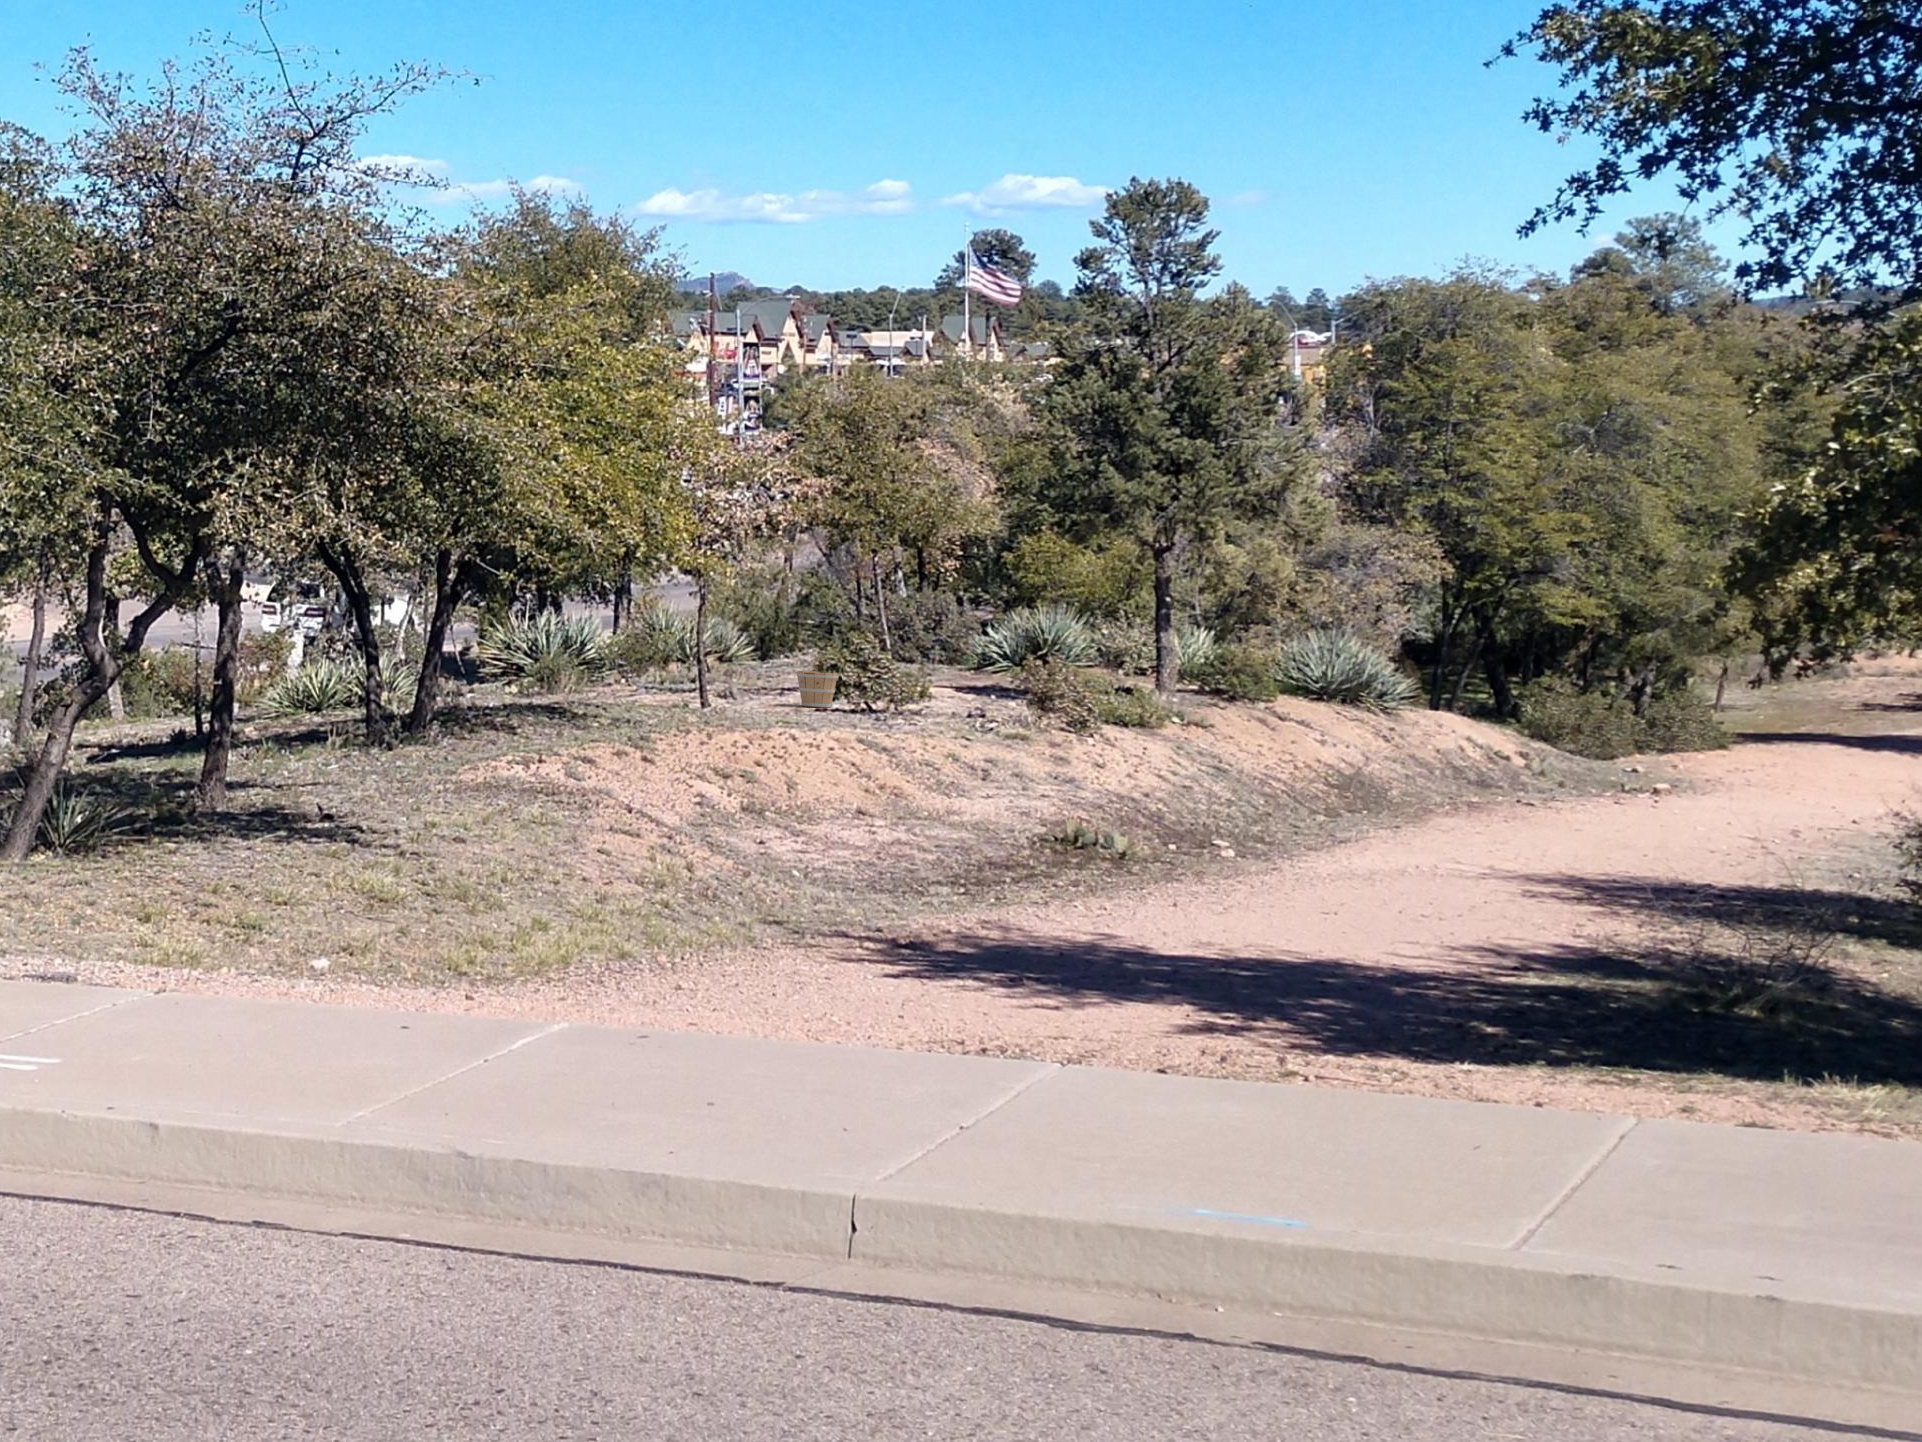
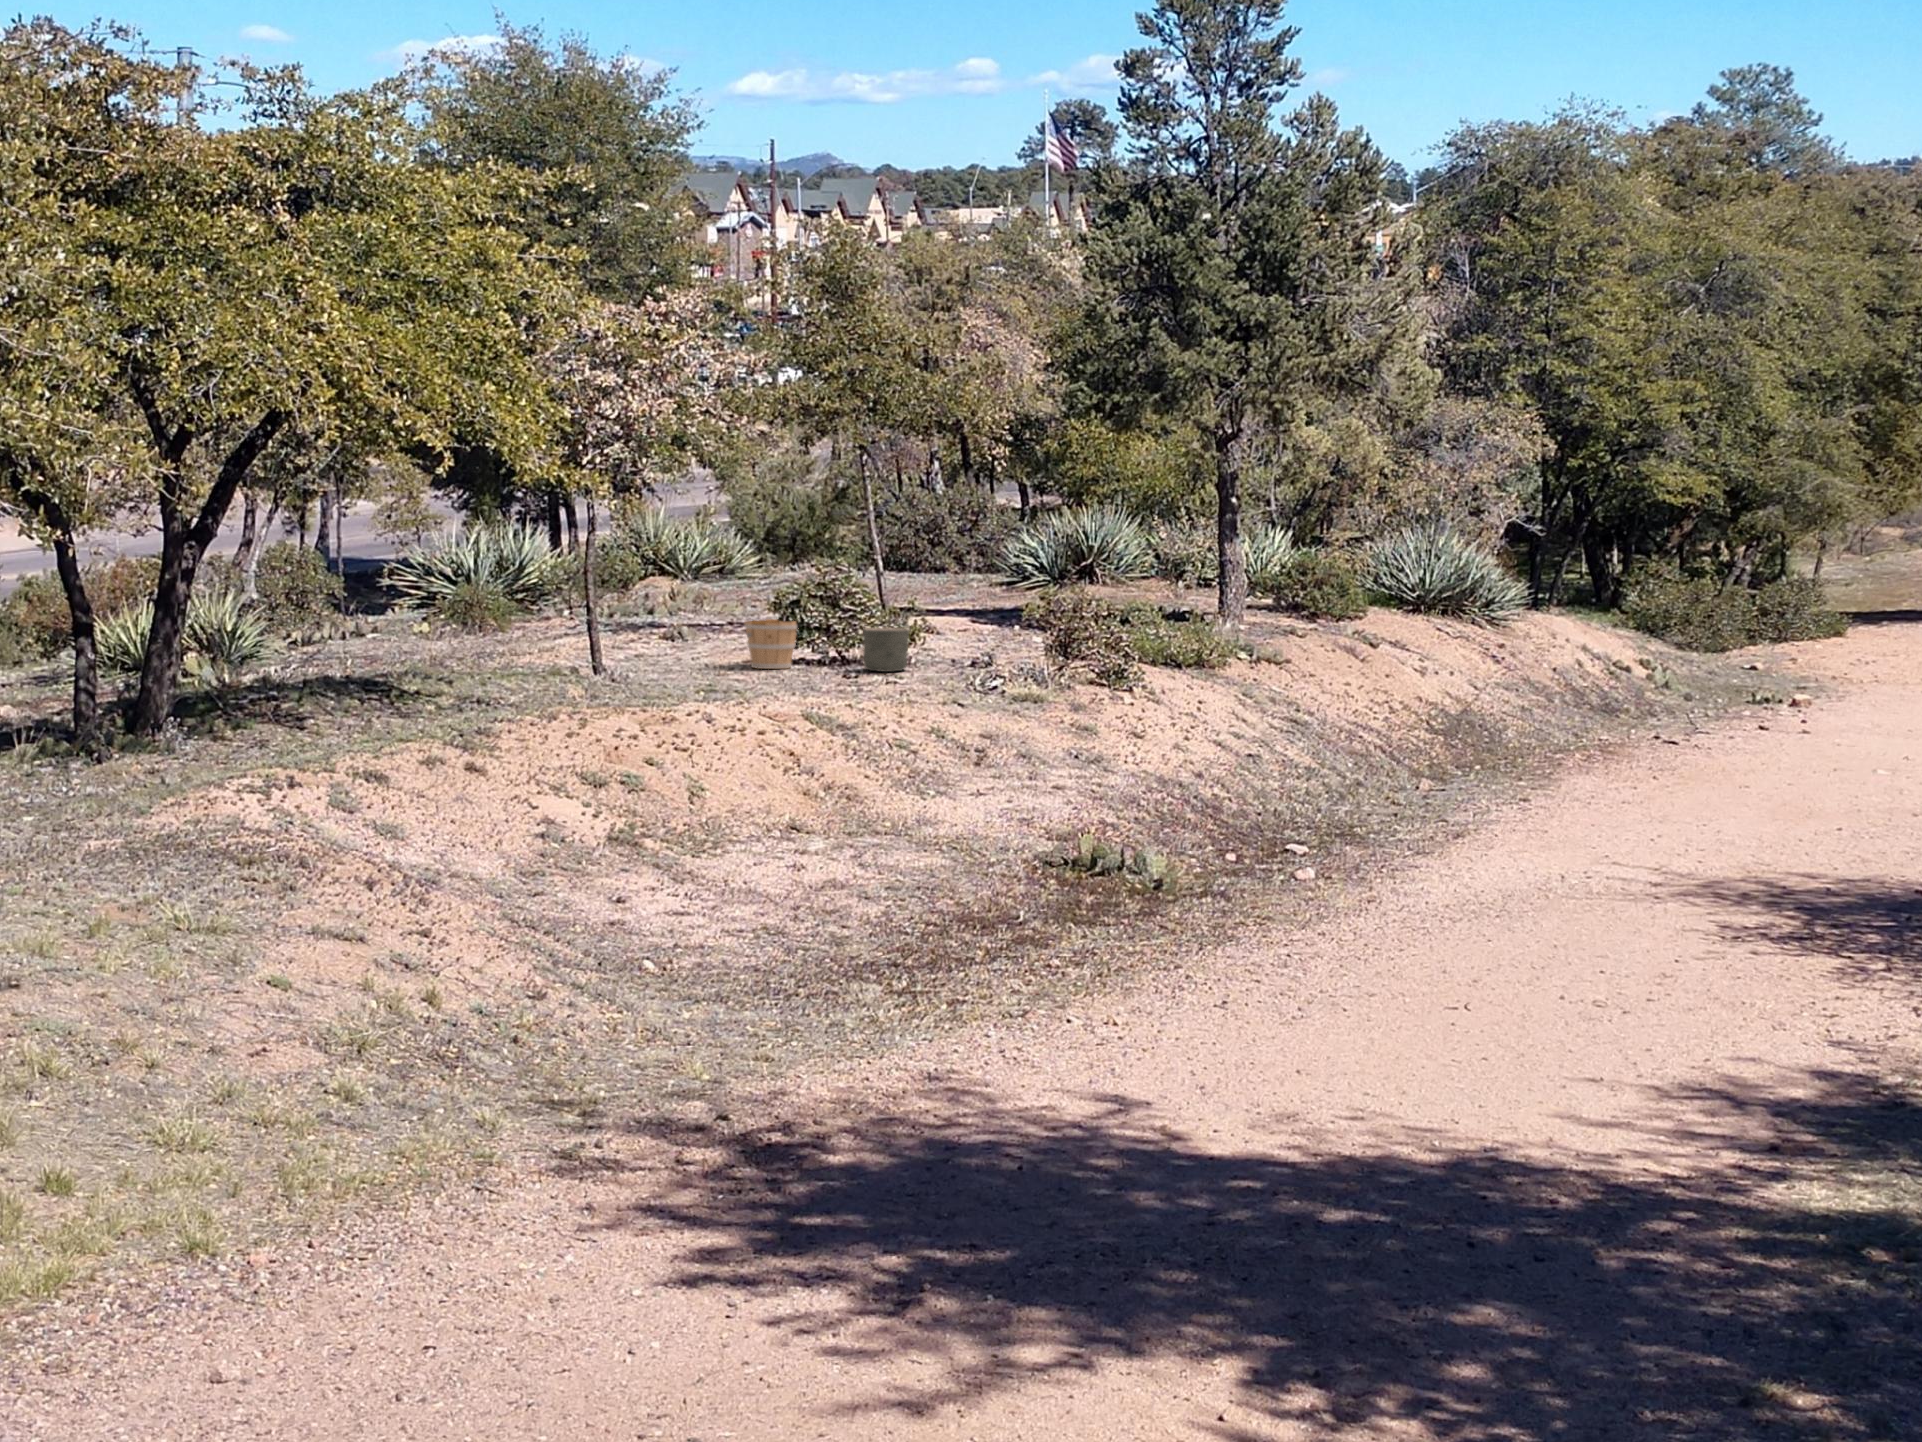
planter: none [887,680,922,712] -> present [863,628,909,672]

